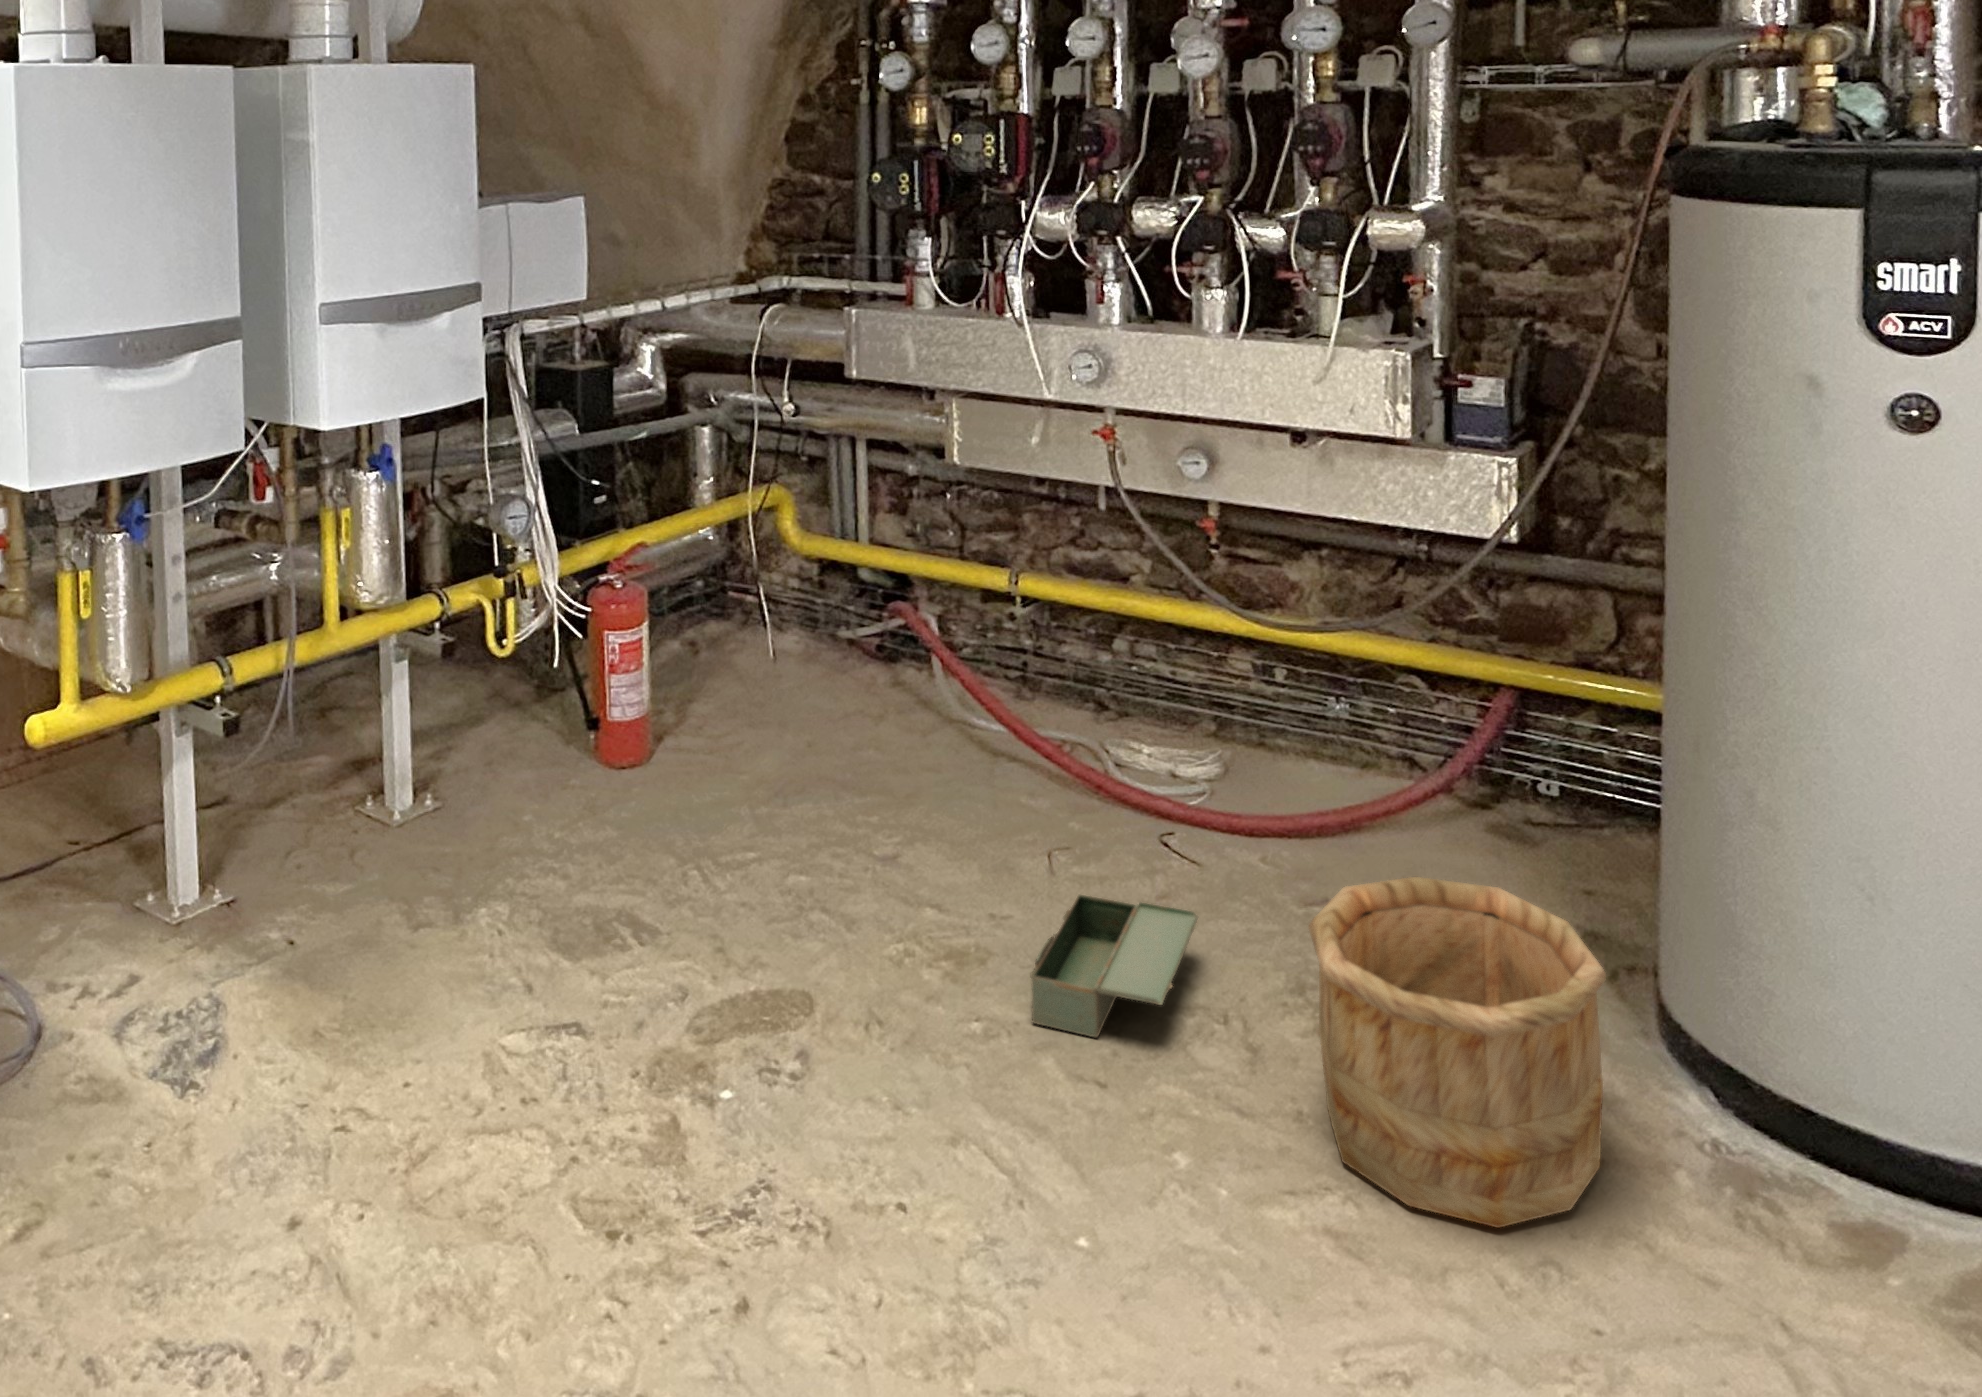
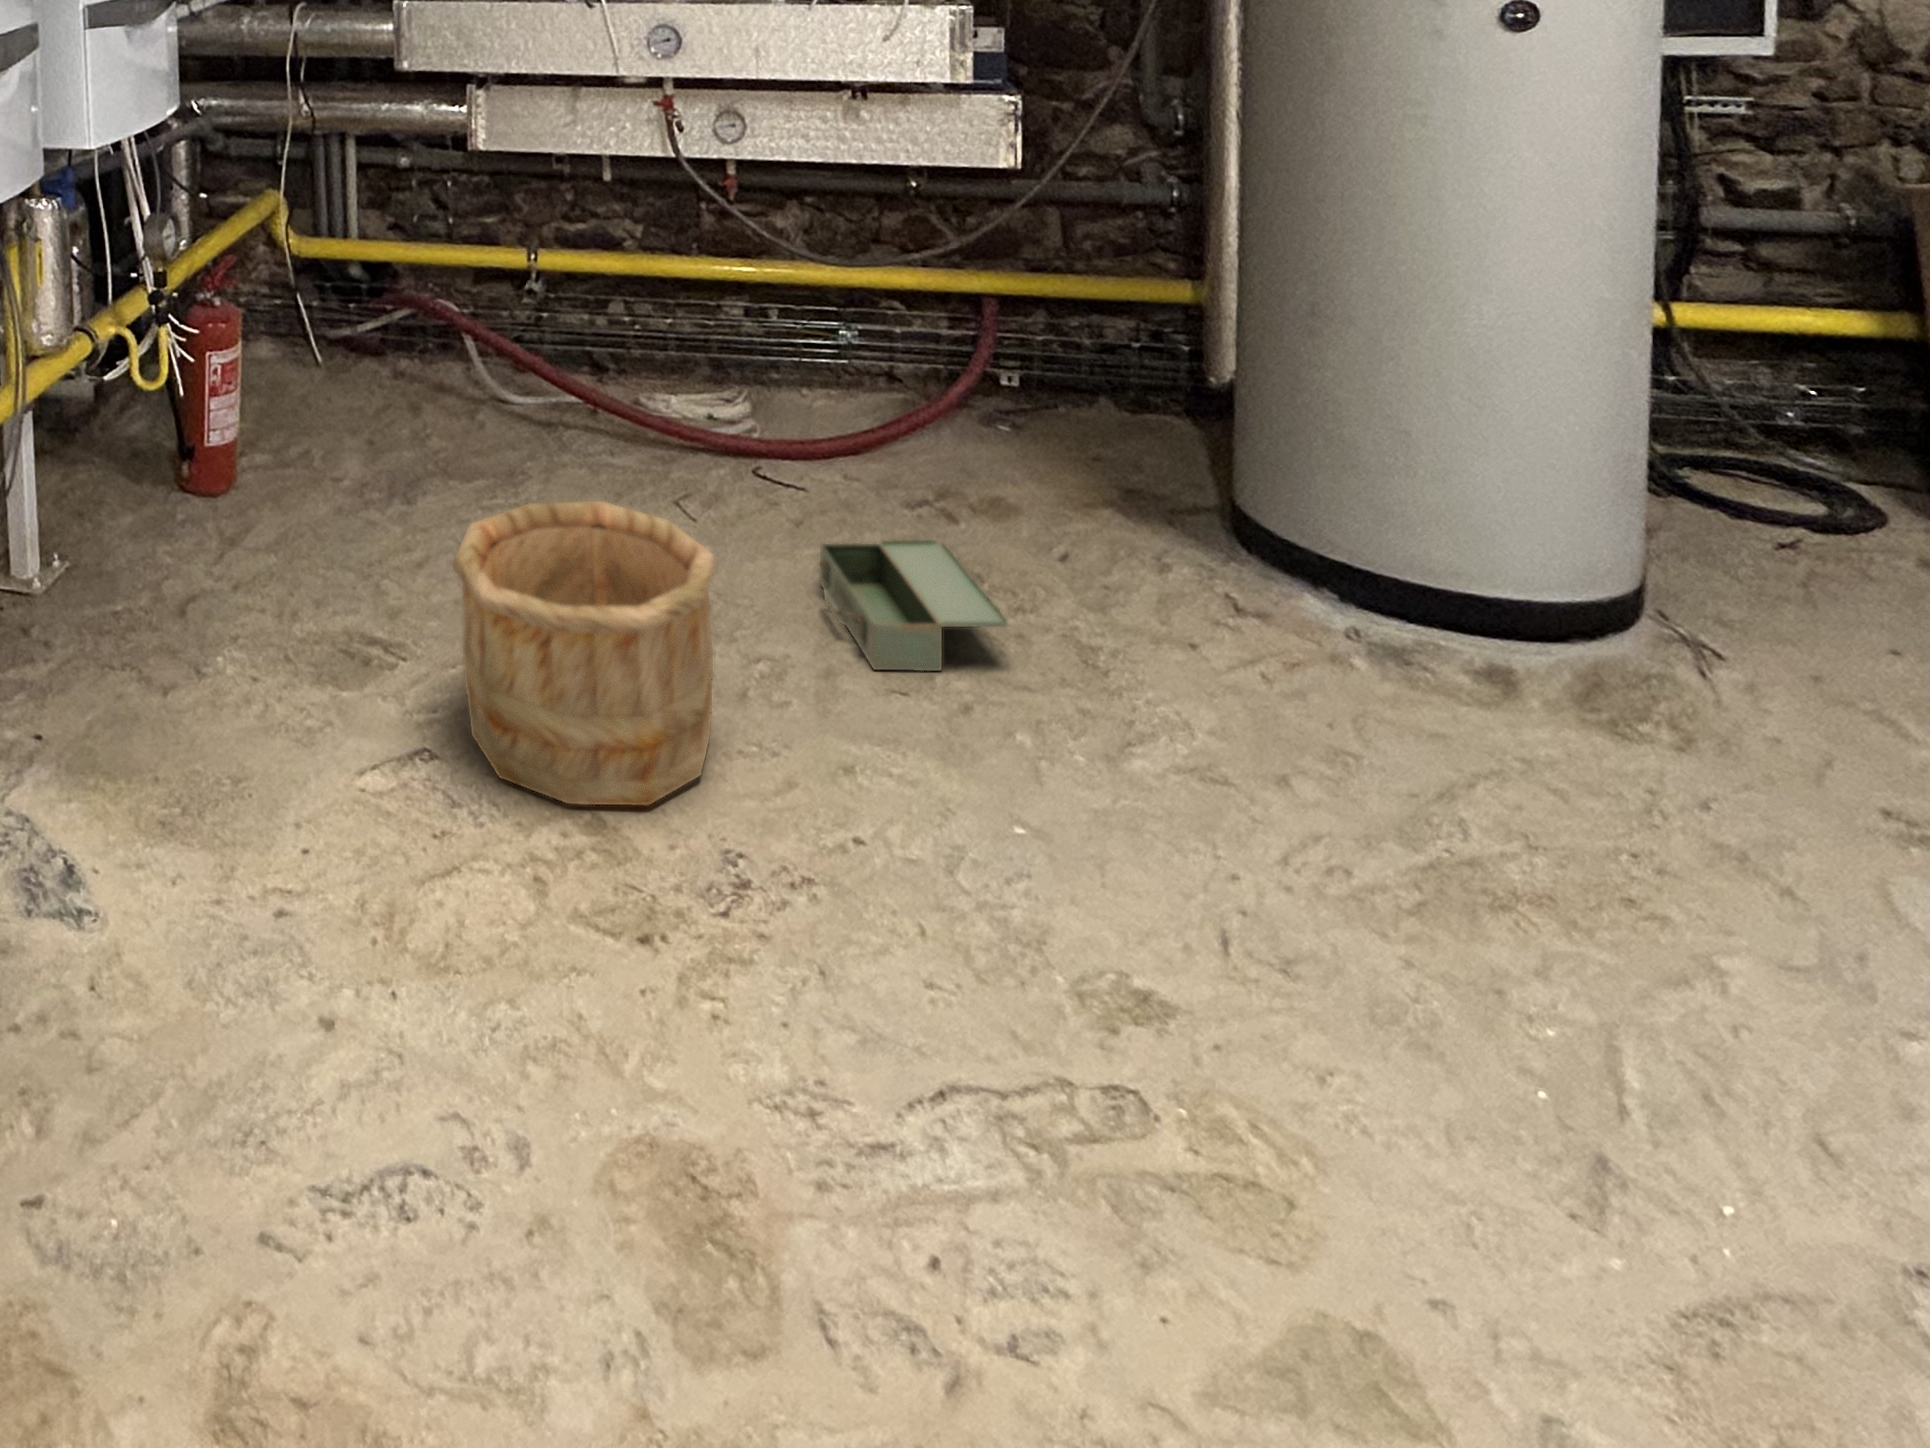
wooden bucket: present [1308,877,1606,1228] -> present [452,501,715,806]

